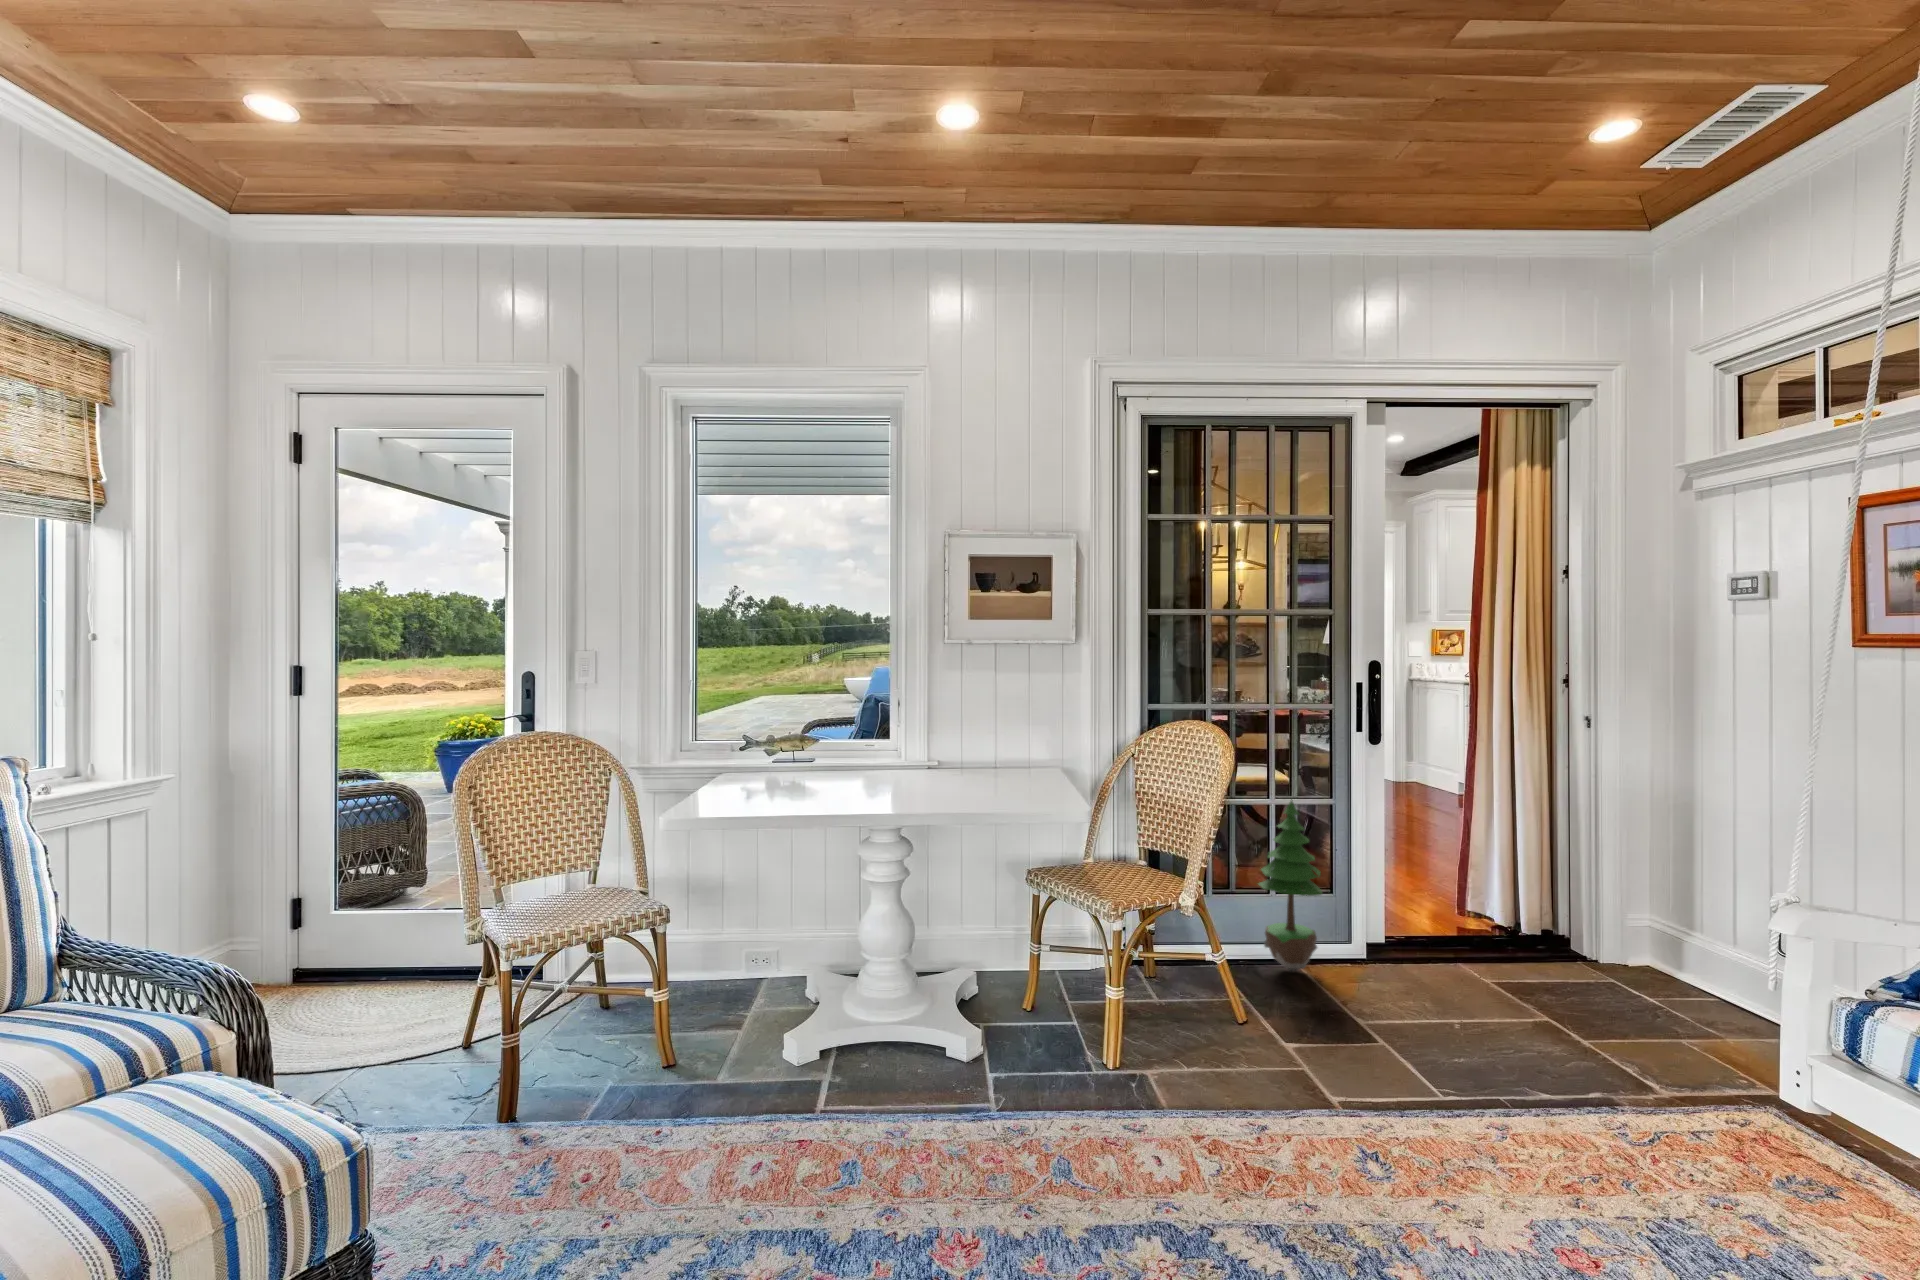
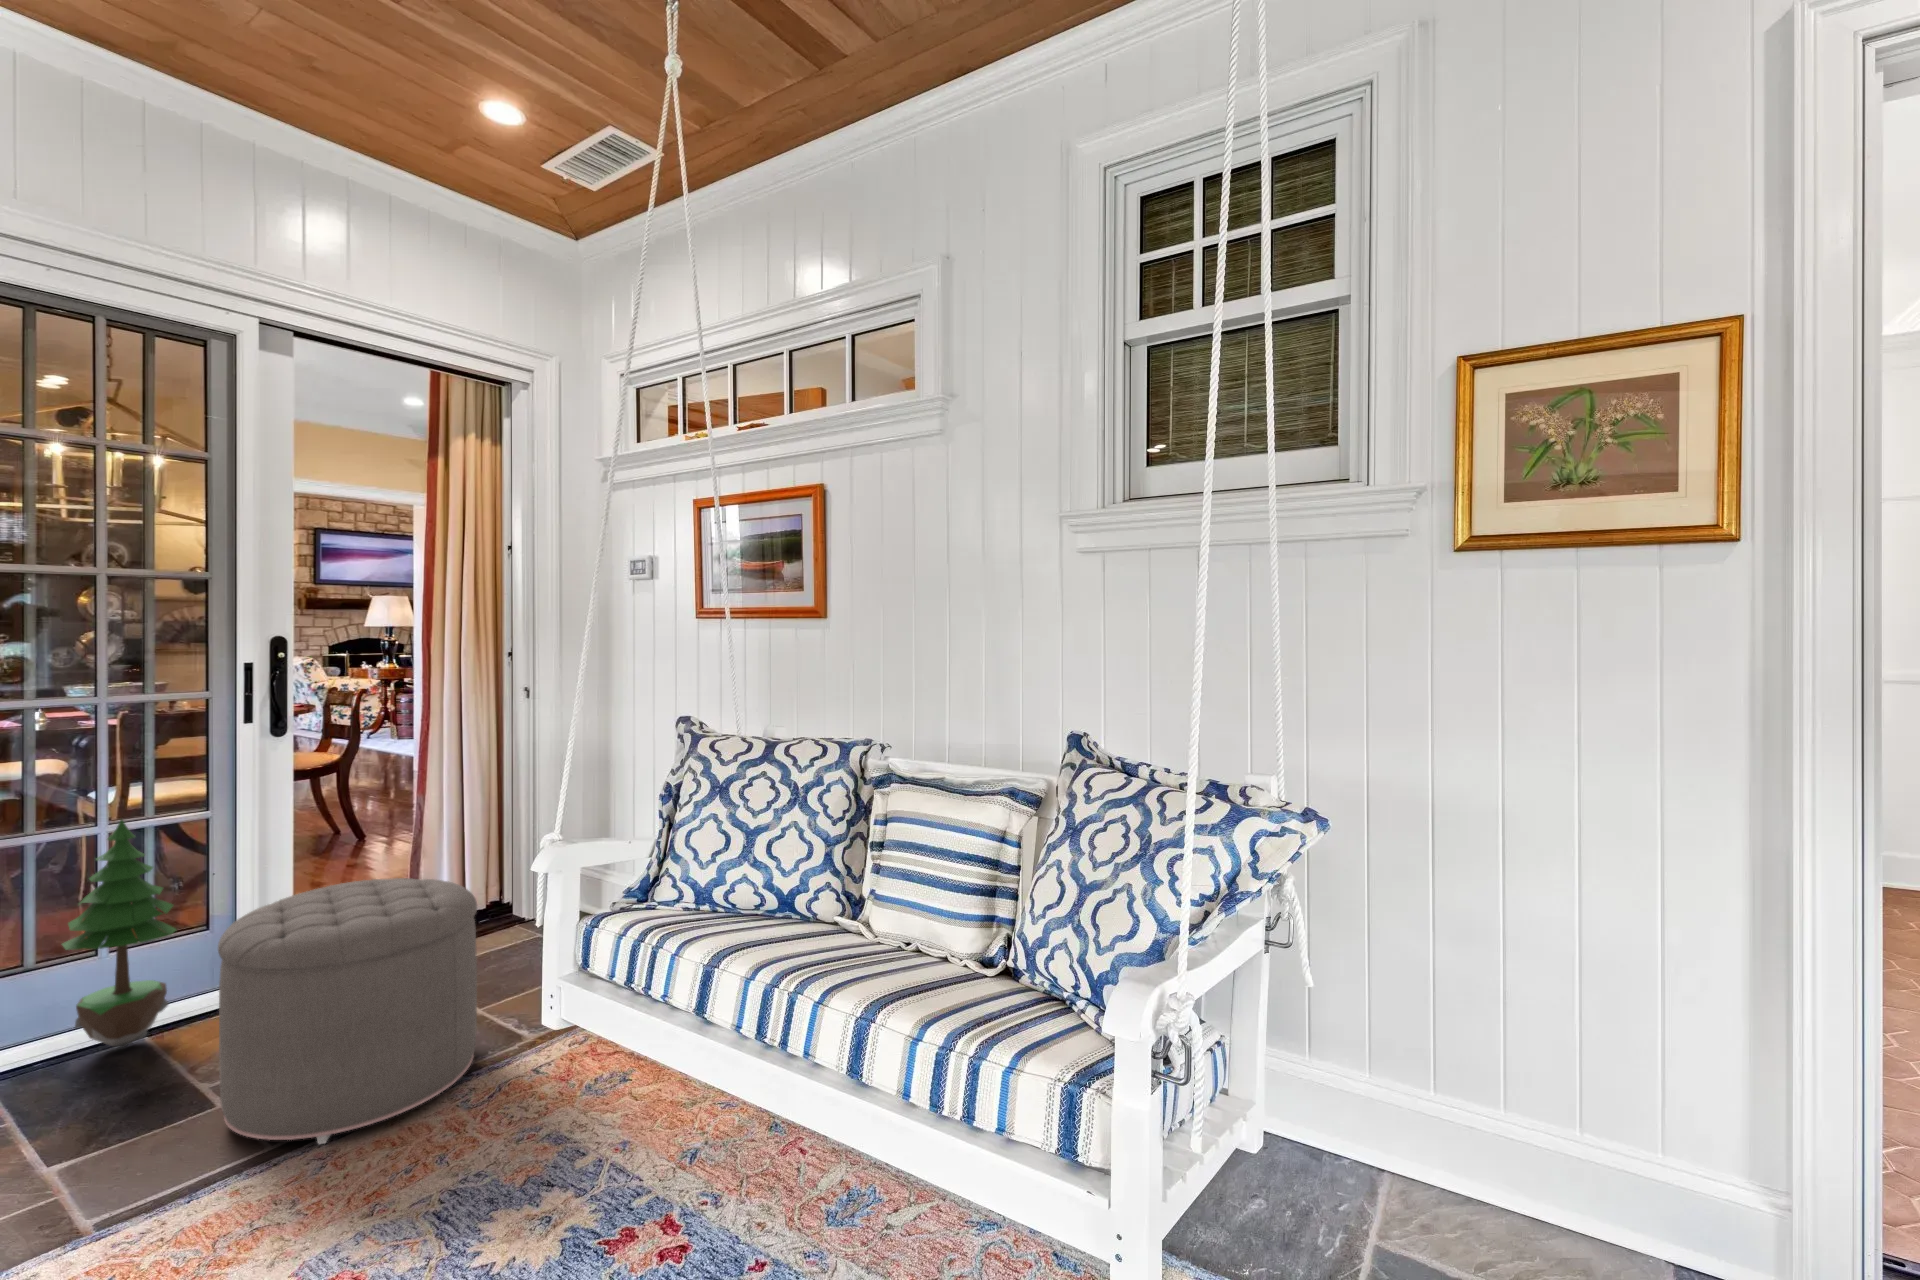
ottoman: none [1392,885,1613,1113] -> present [218,878,477,1144]

